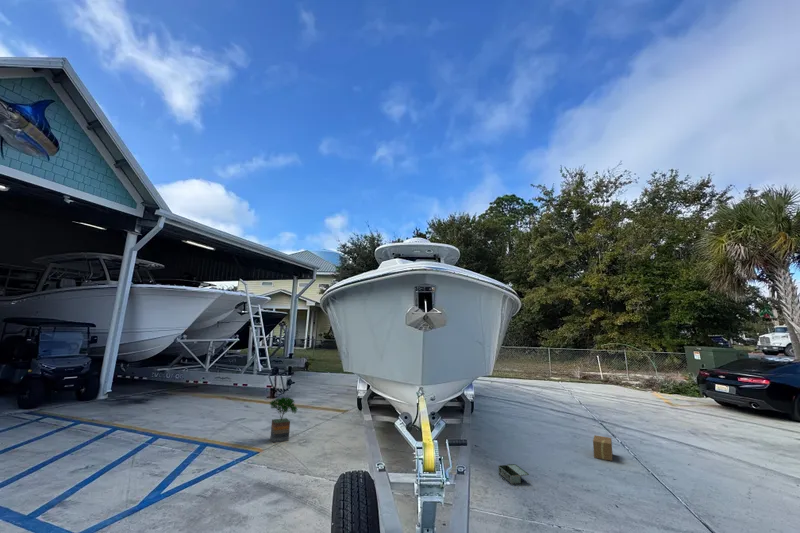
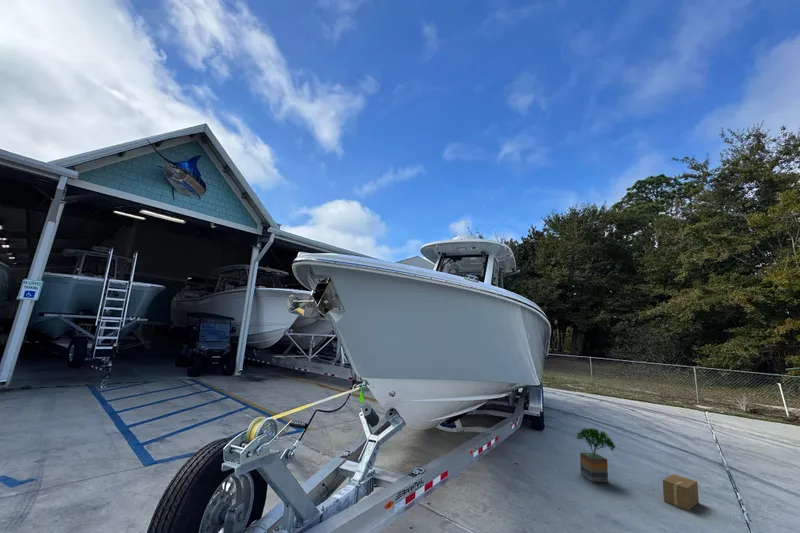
potted tree: present [270,397,297,442] -> present [577,428,615,482]
toolbox: present [498,464,529,484] -> none [512,483,540,507]

